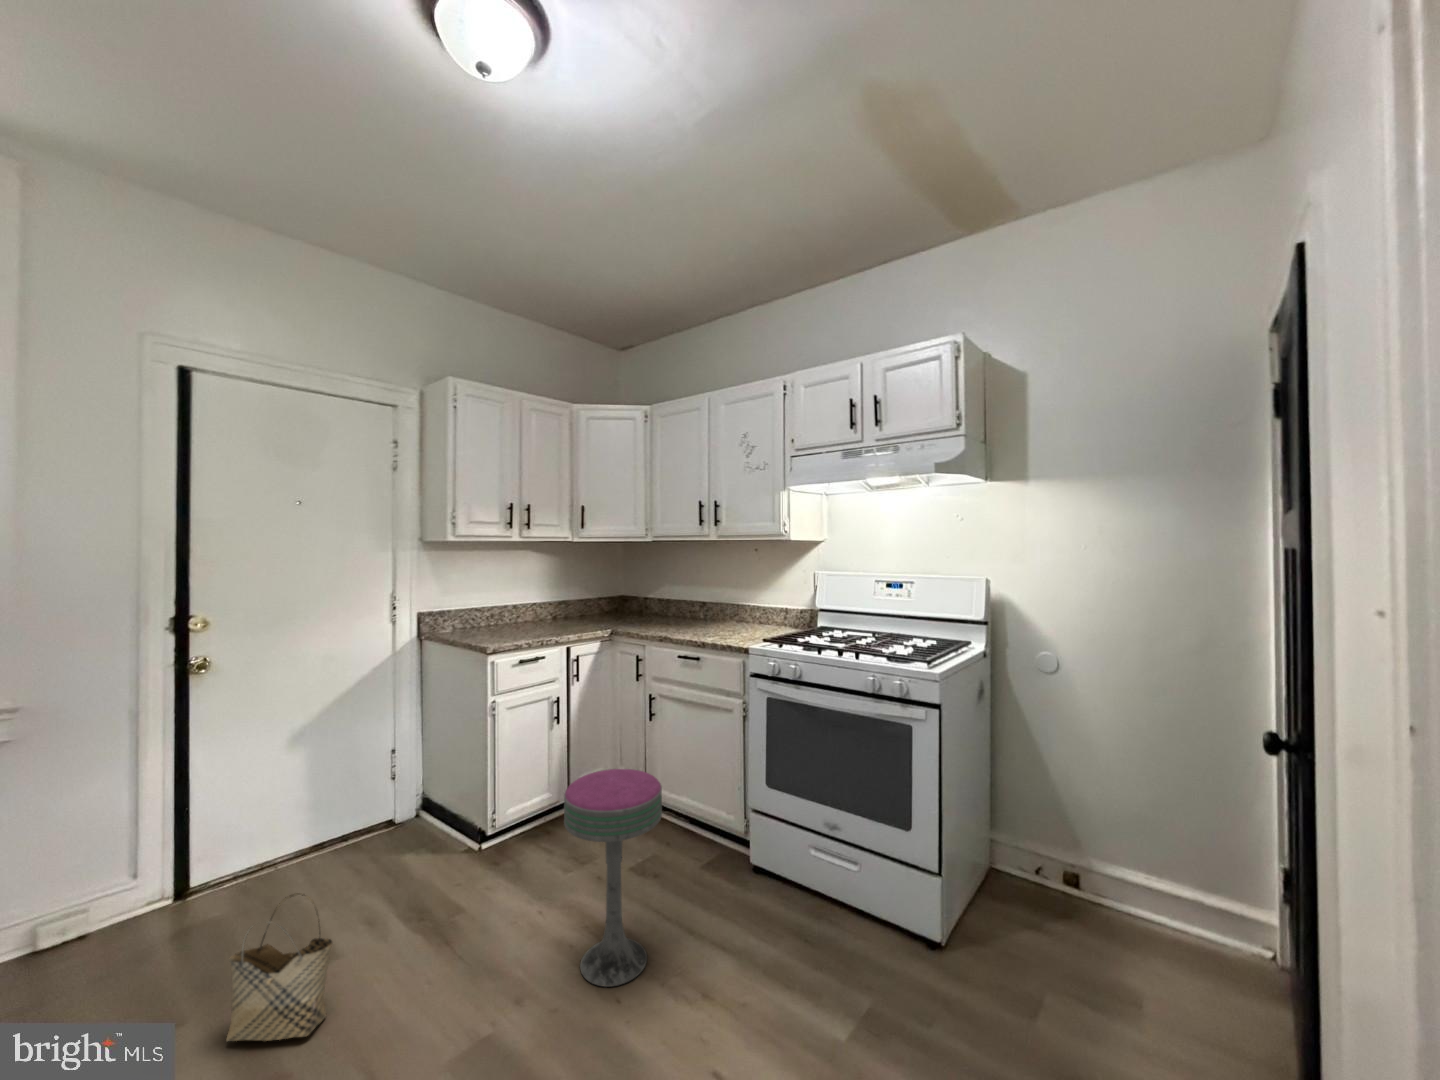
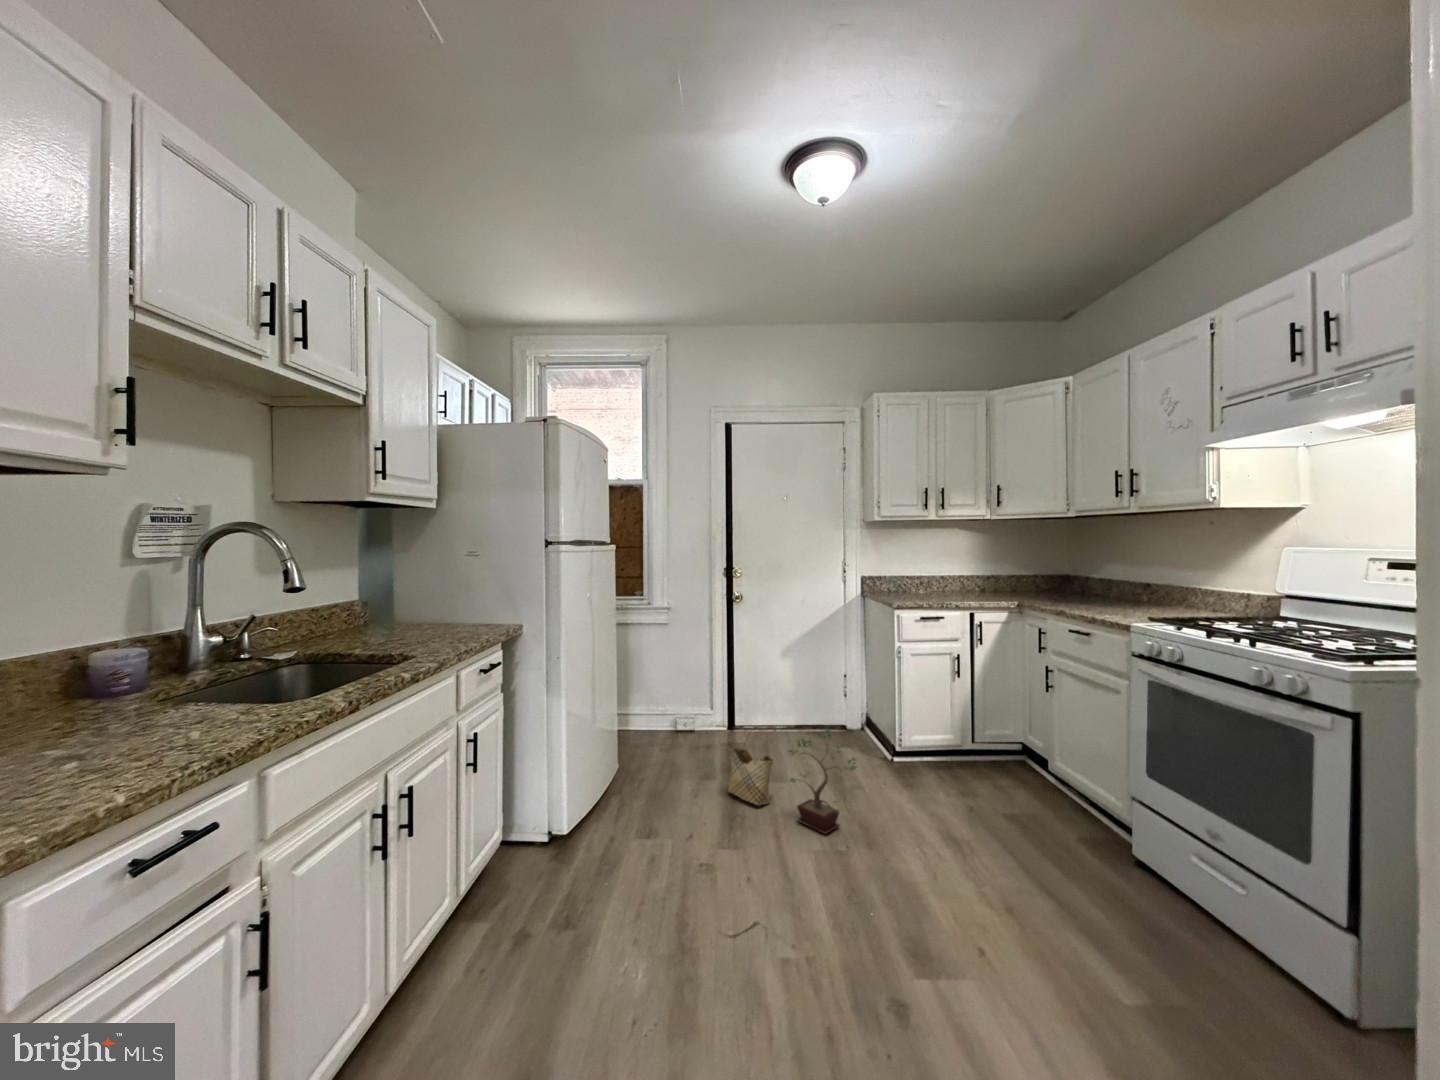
bar stool: present [564,769,662,987] -> none [904,704,989,874]
potted plant: none [370,852,511,1024] -> present [789,728,857,834]

